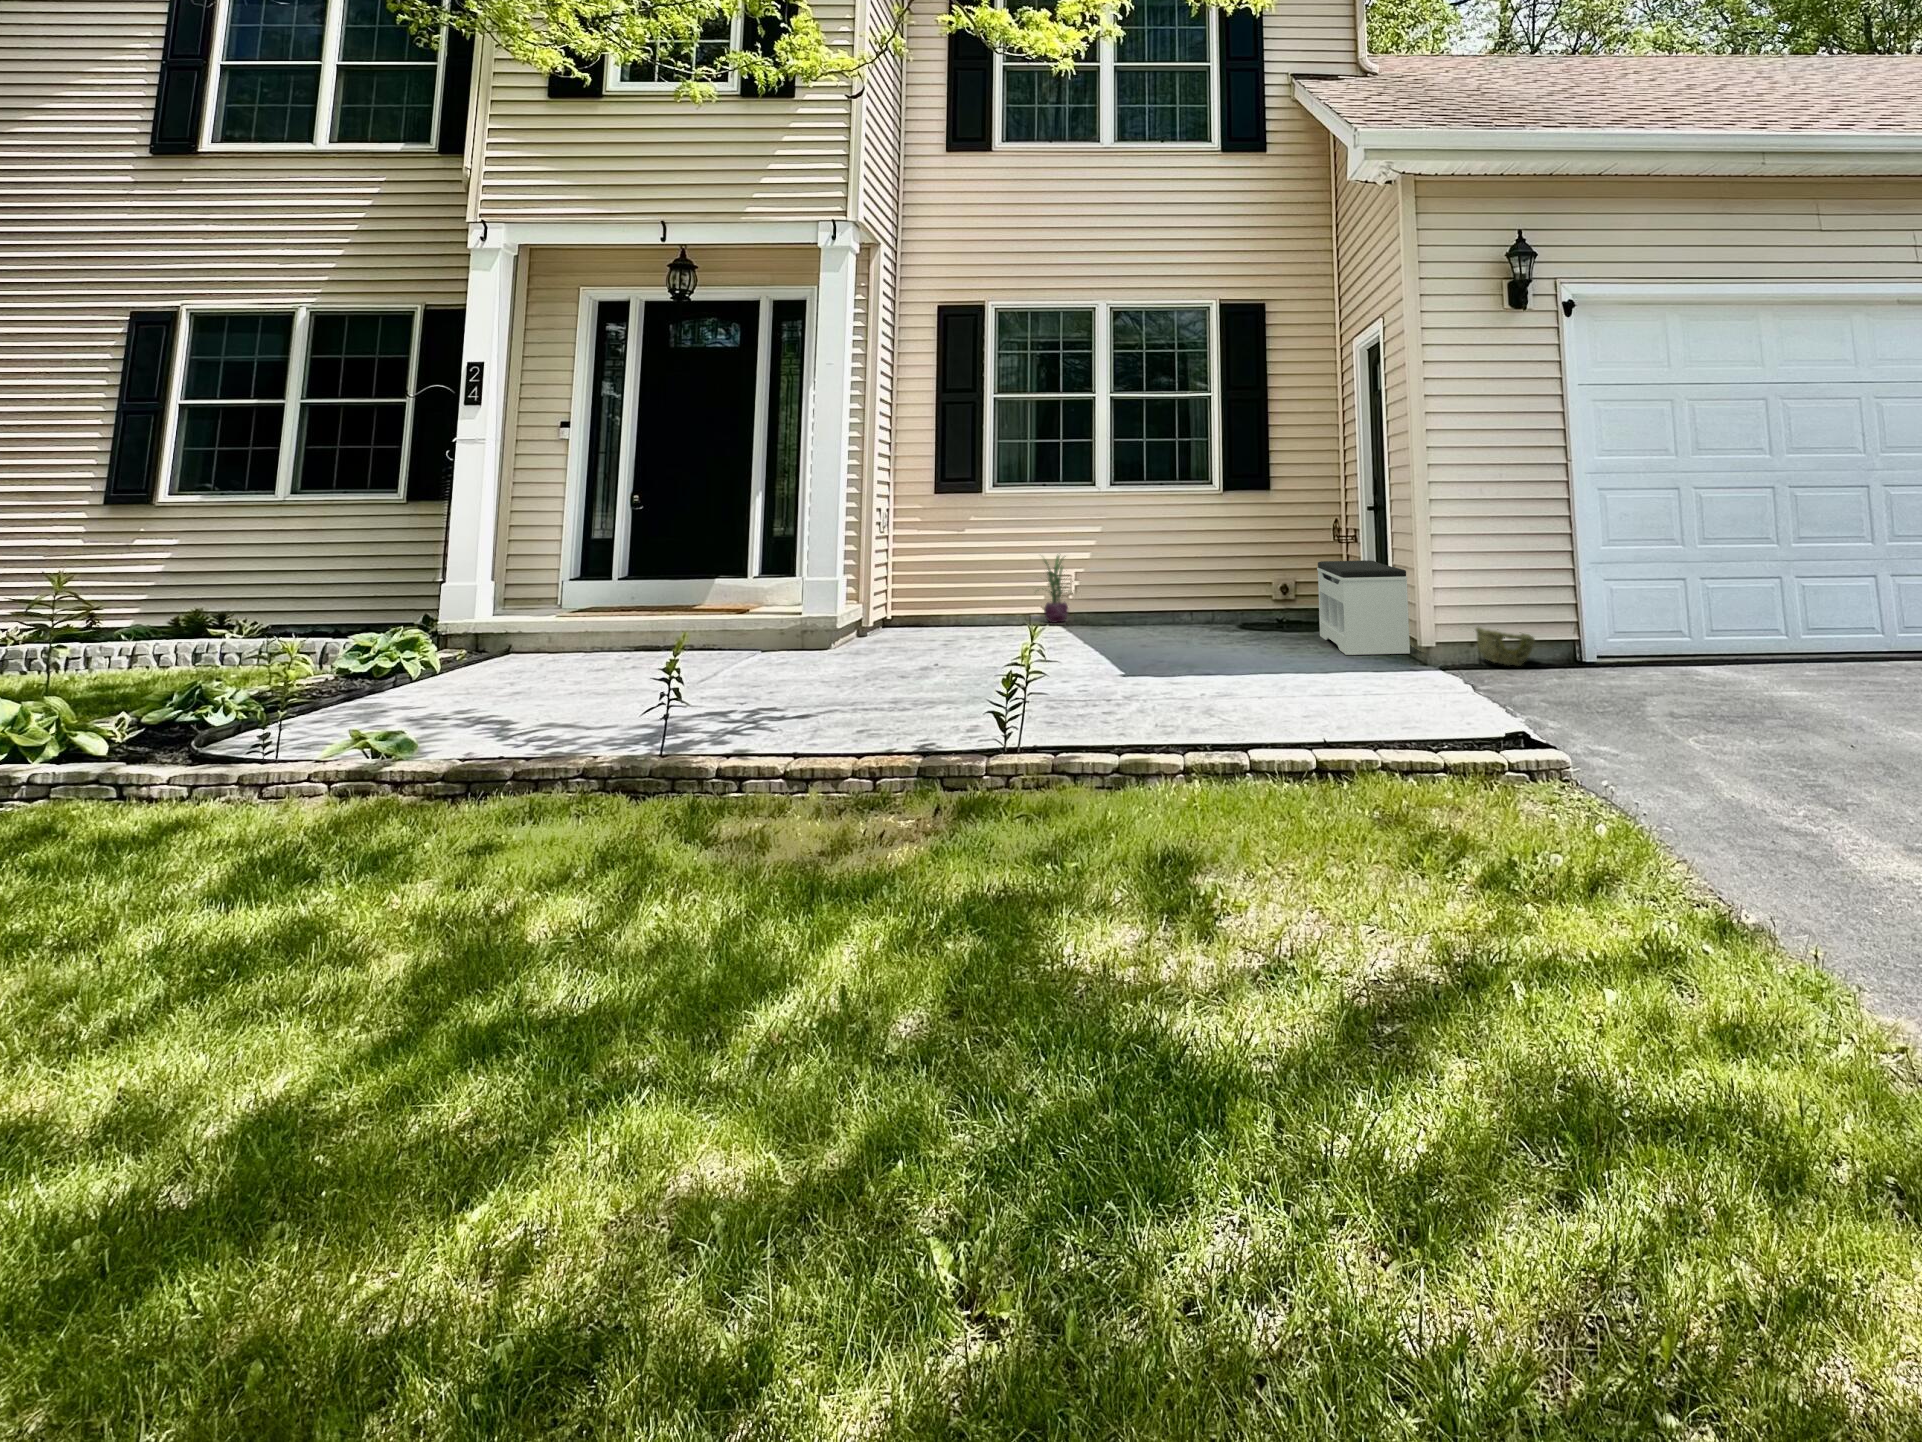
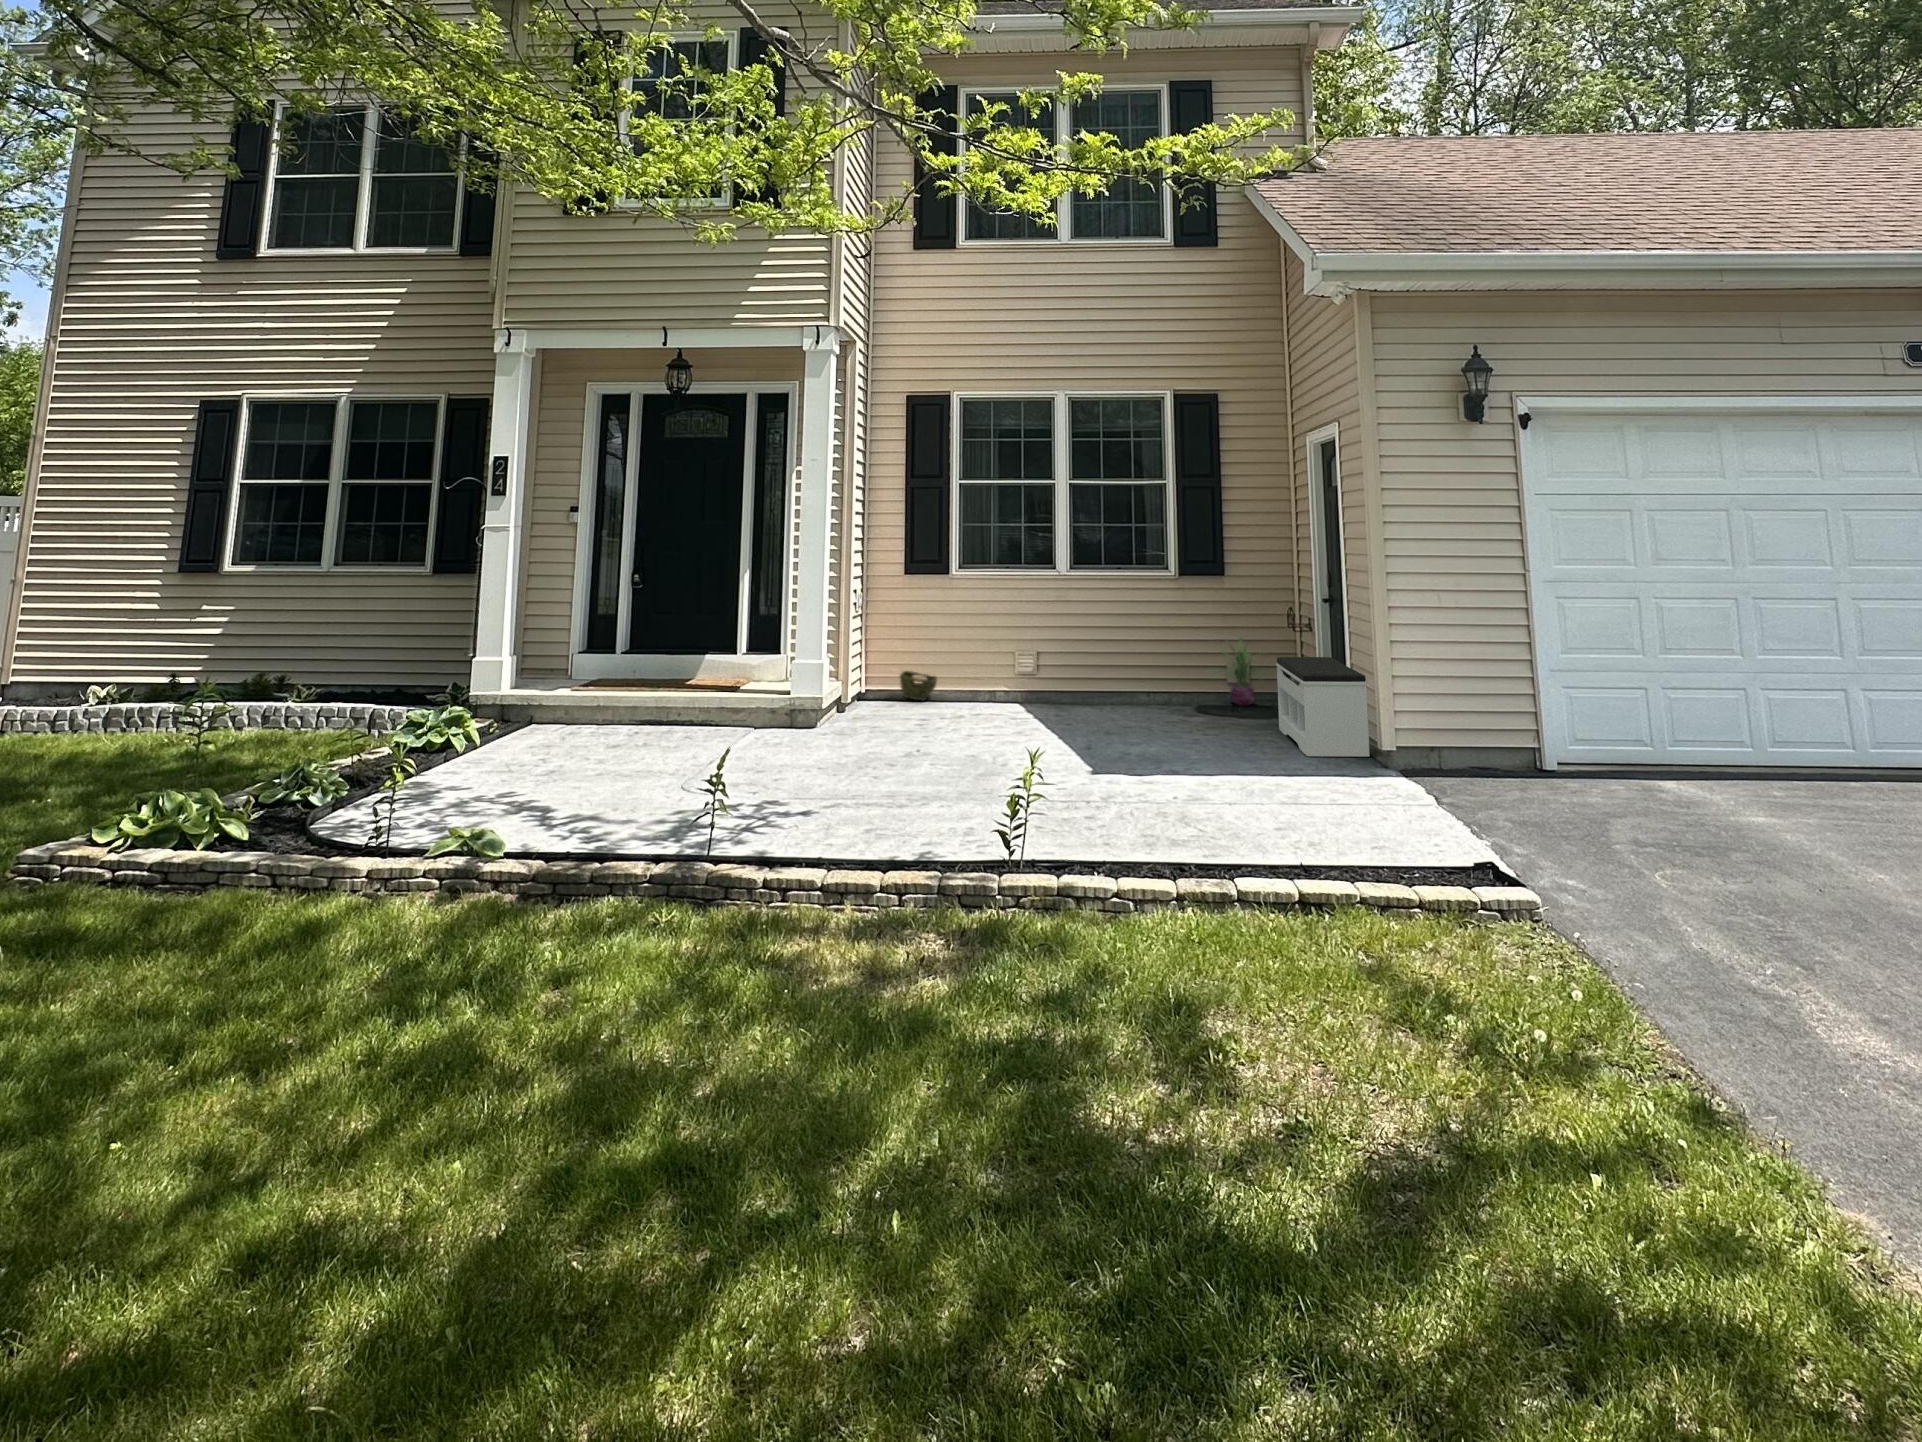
decorative plant: present [1042,556,1073,623] -> present [1225,638,1254,706]
woven basket: present [1476,627,1535,666] -> present [900,671,937,700]

